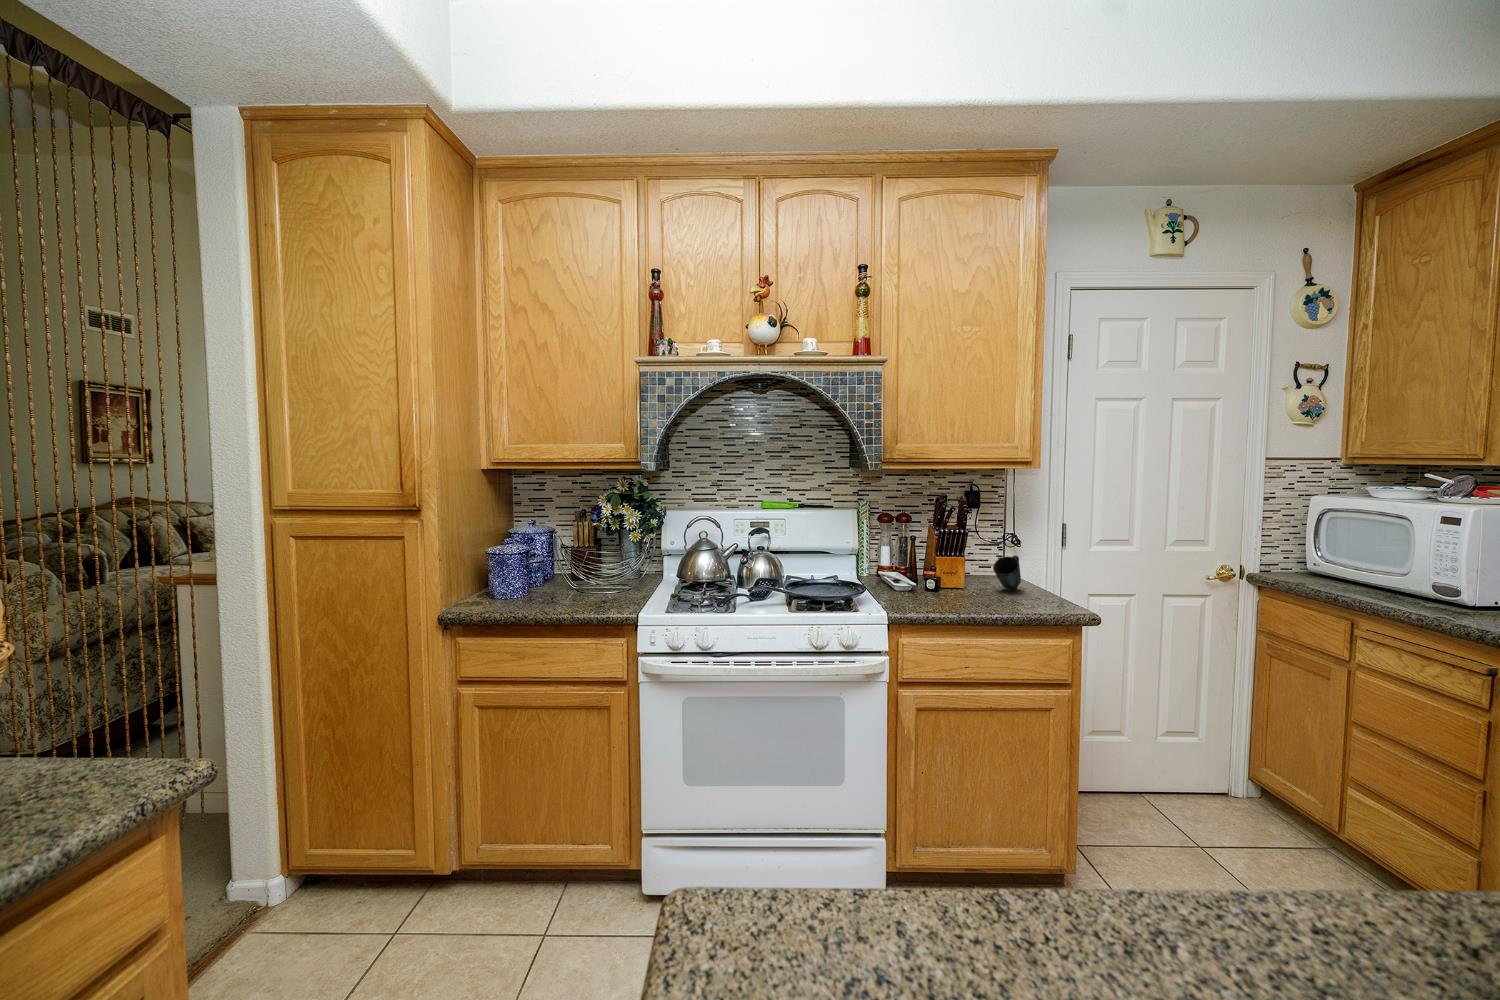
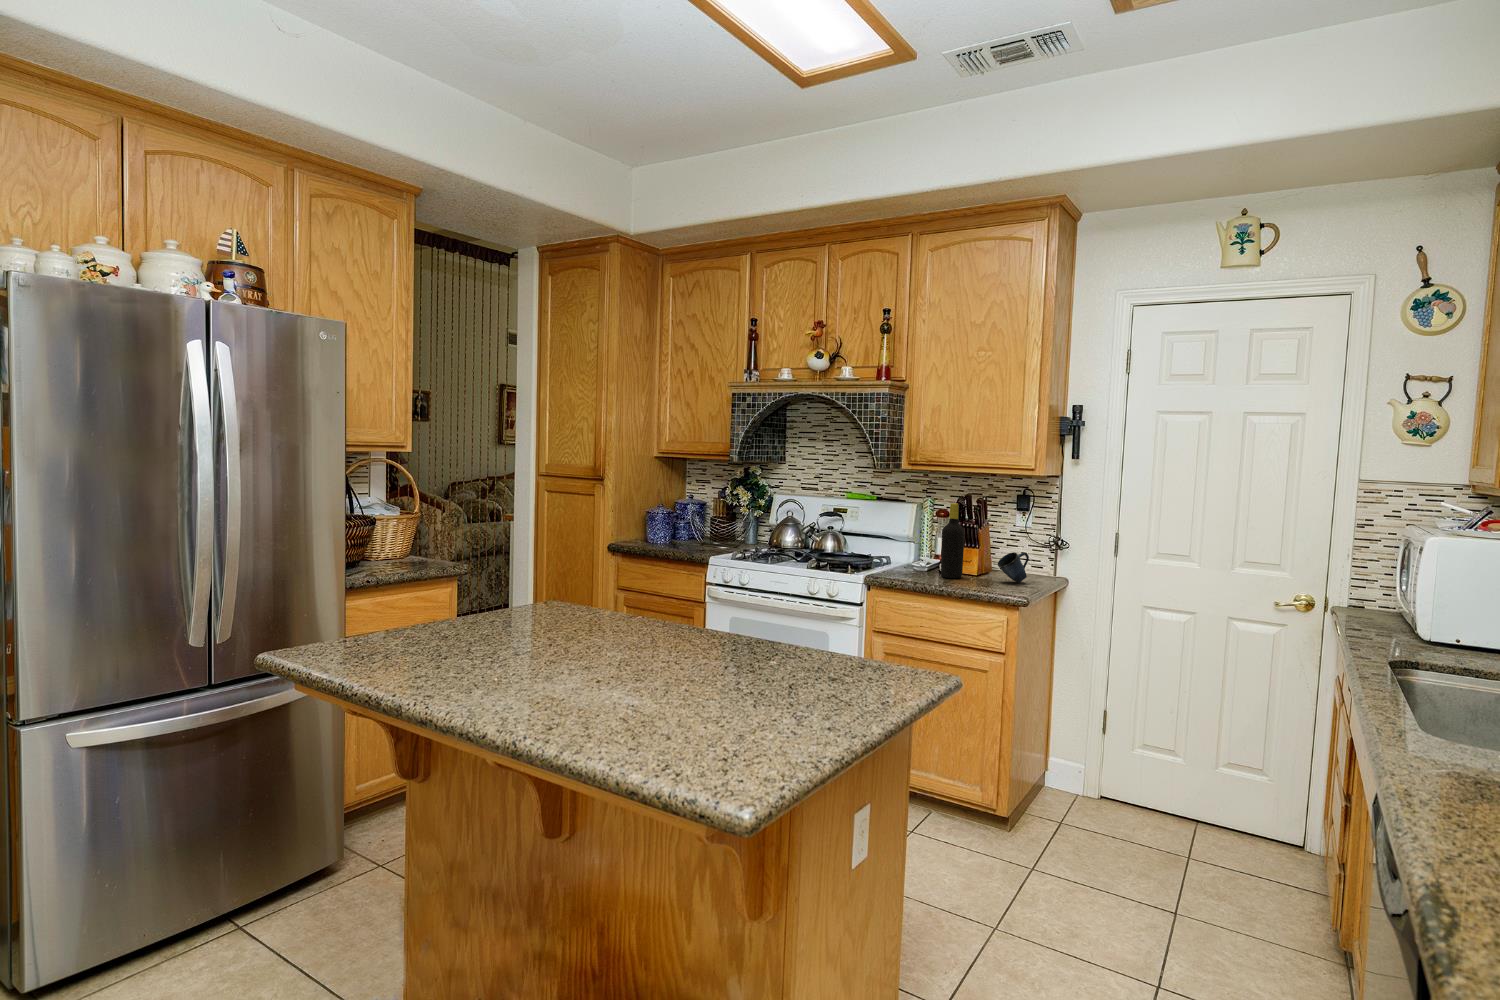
bottle: none [934,506,960,596] -> present [941,503,965,578]

